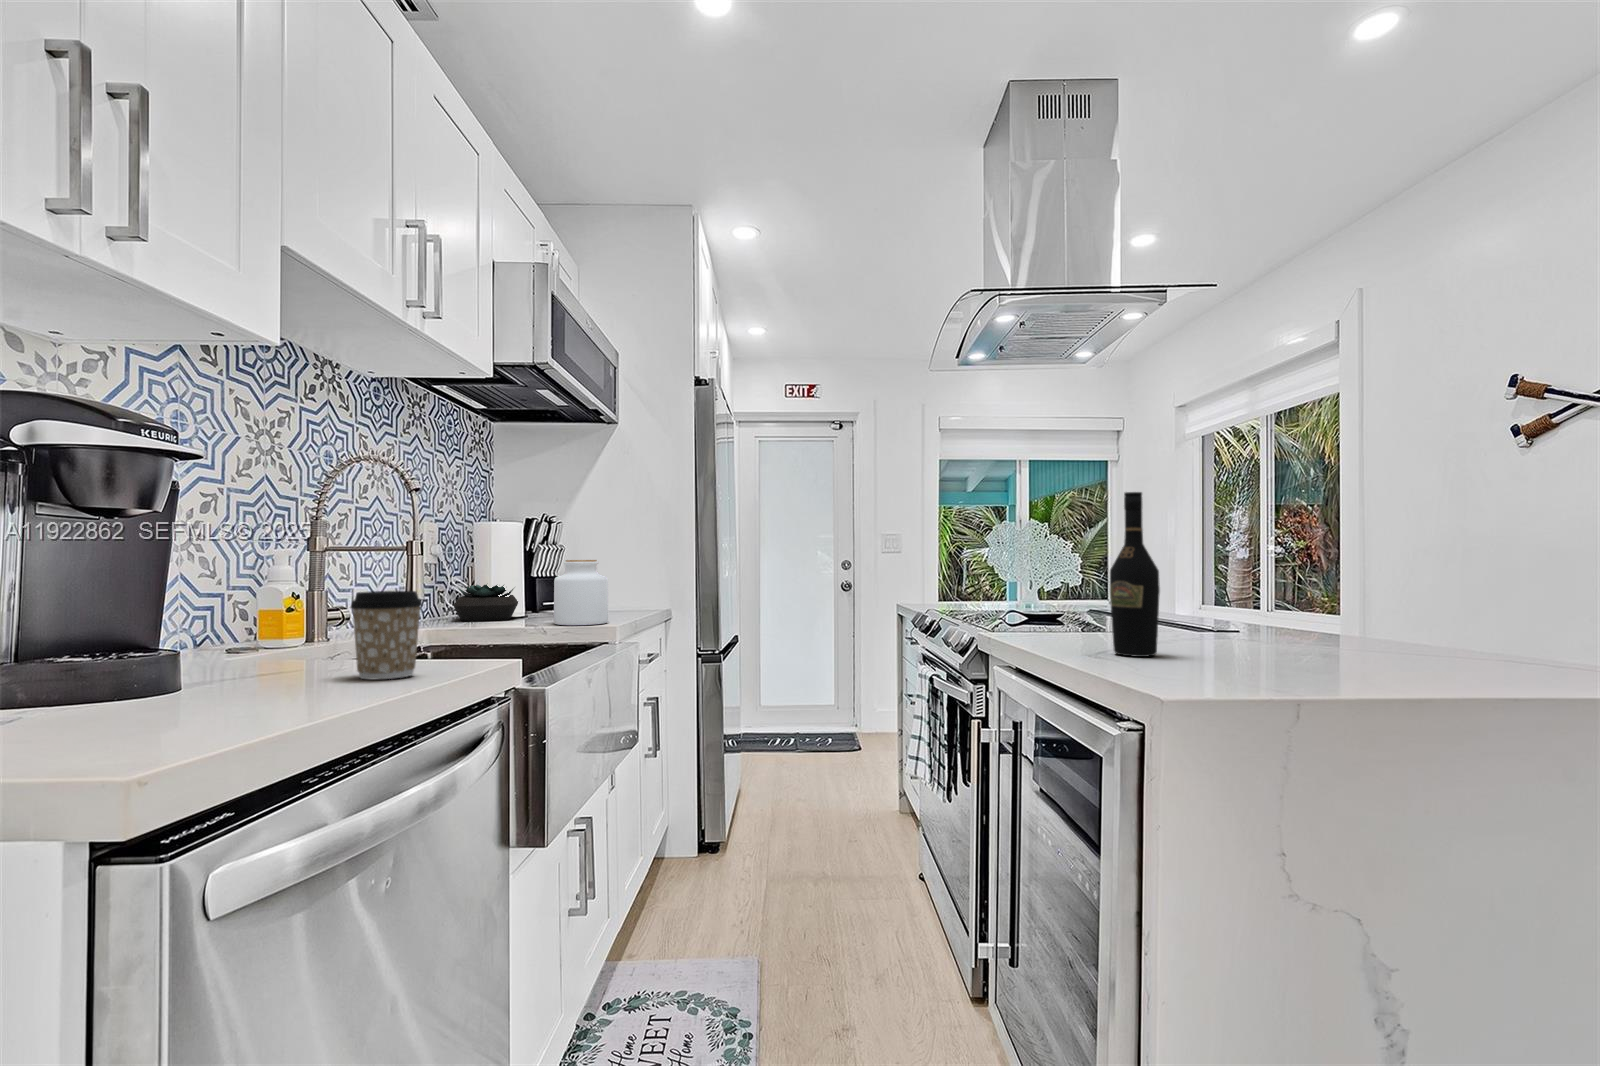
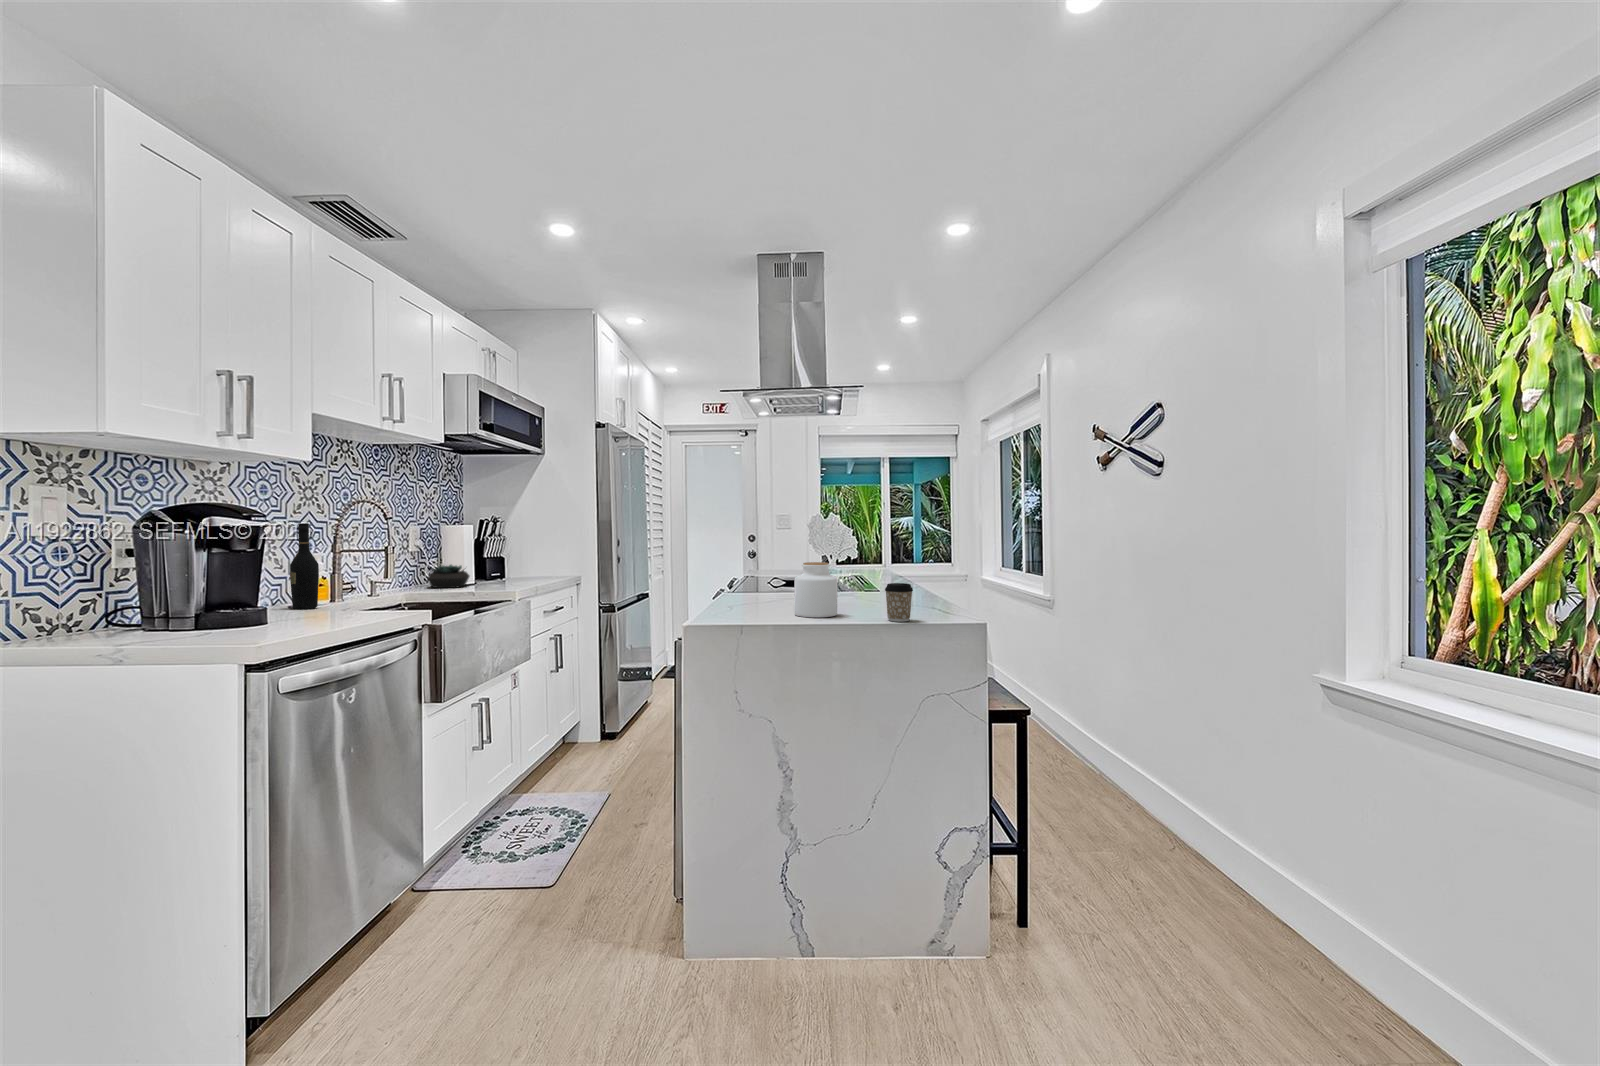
wine bottle: present [1110,492,1160,657] -> present [290,523,319,609]
jar: present [554,560,608,625] -> present [794,562,837,617]
coffee cup: present [351,591,422,680] -> present [885,583,913,622]

